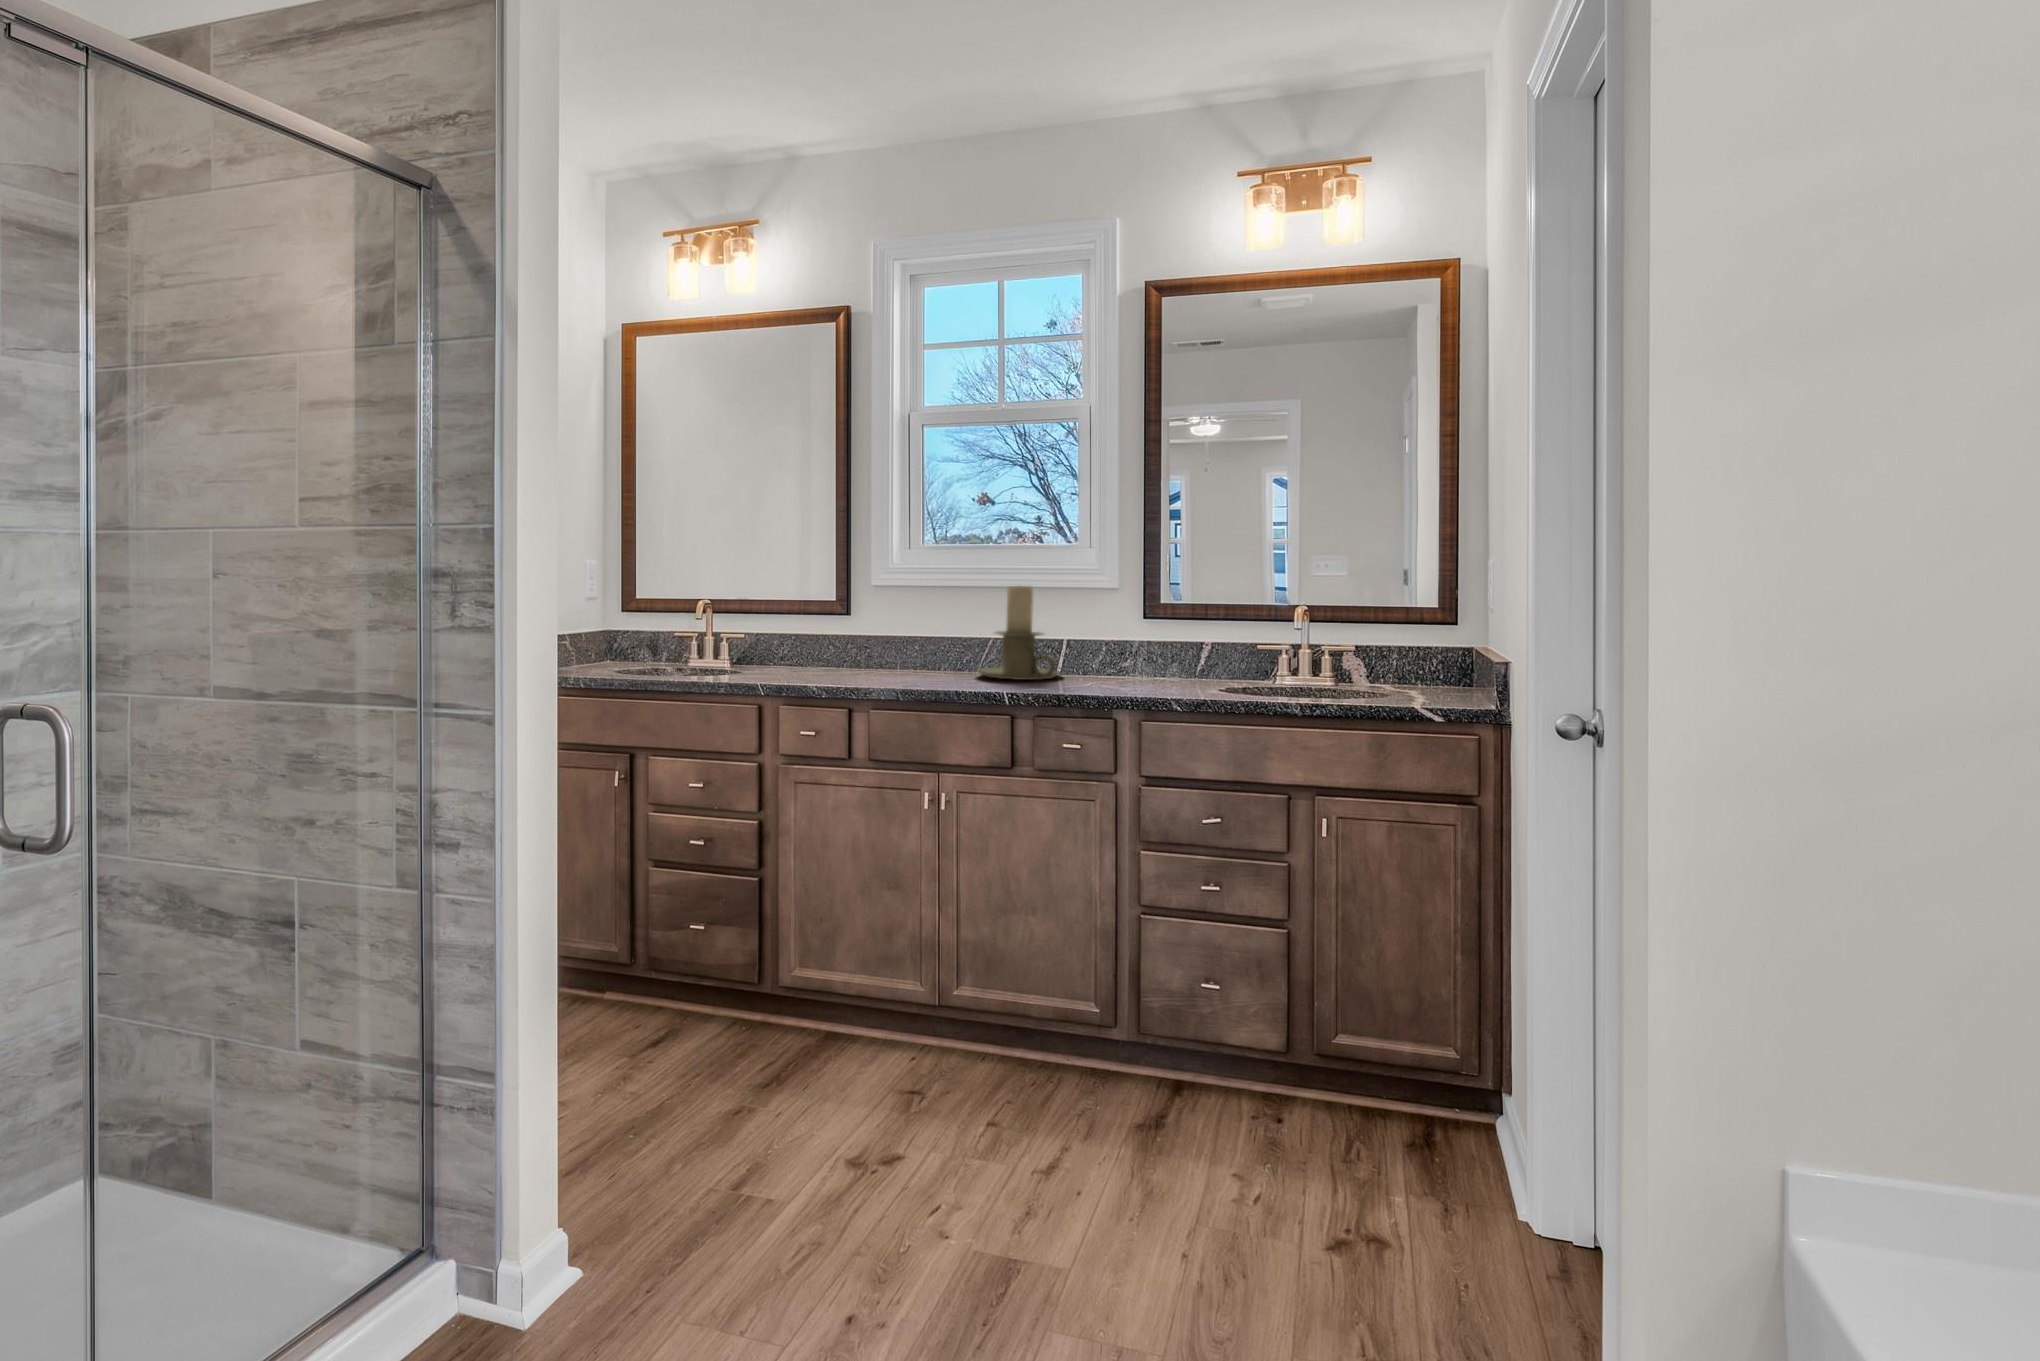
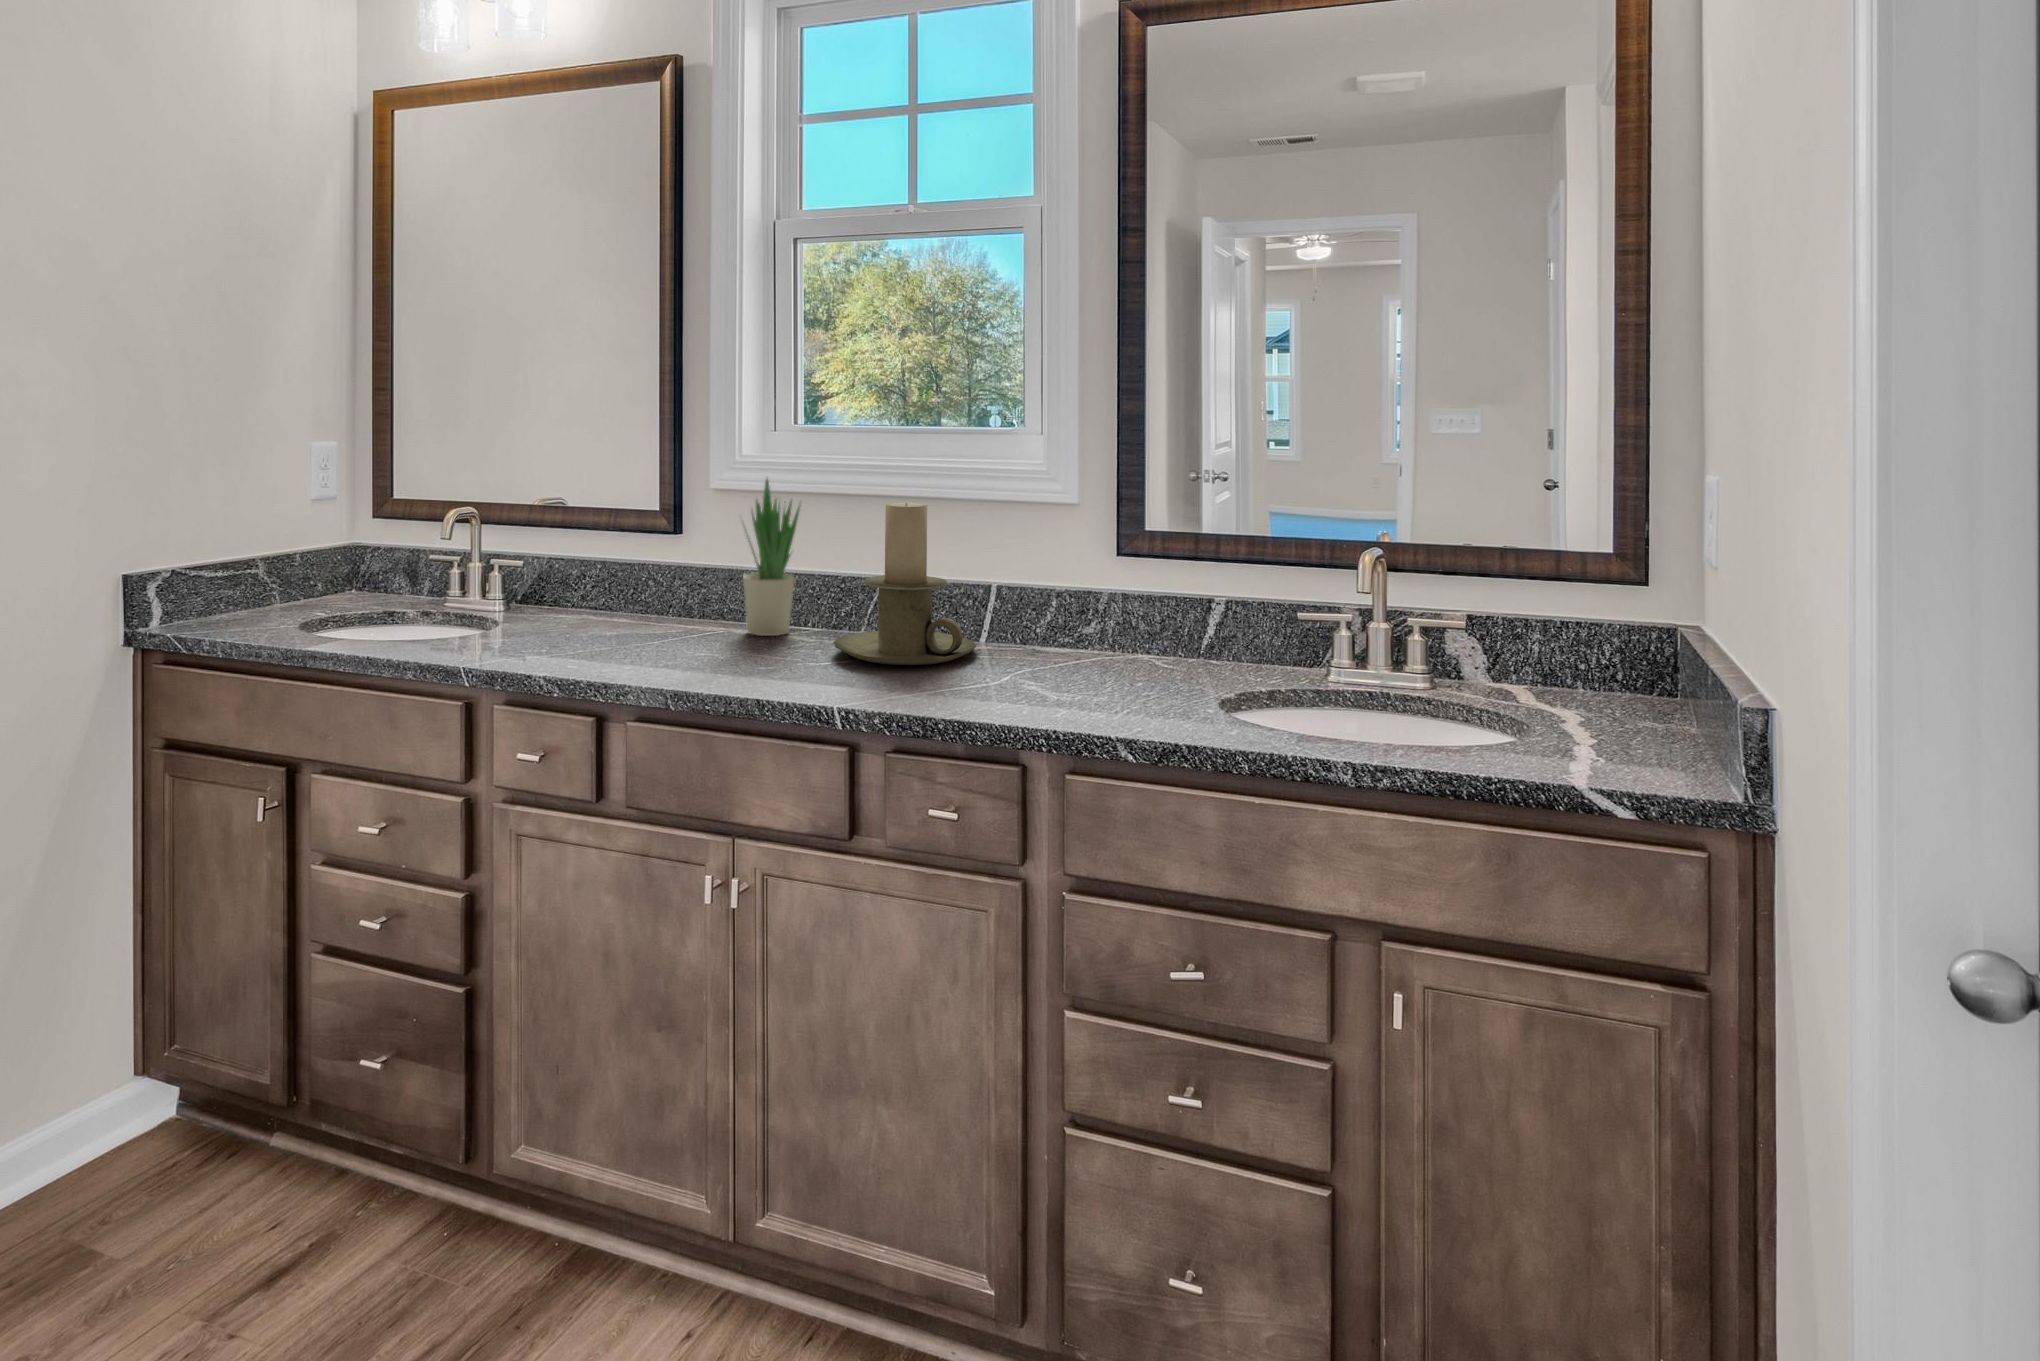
potted plant: none [904,573,941,672] -> present [743,480,800,636]

